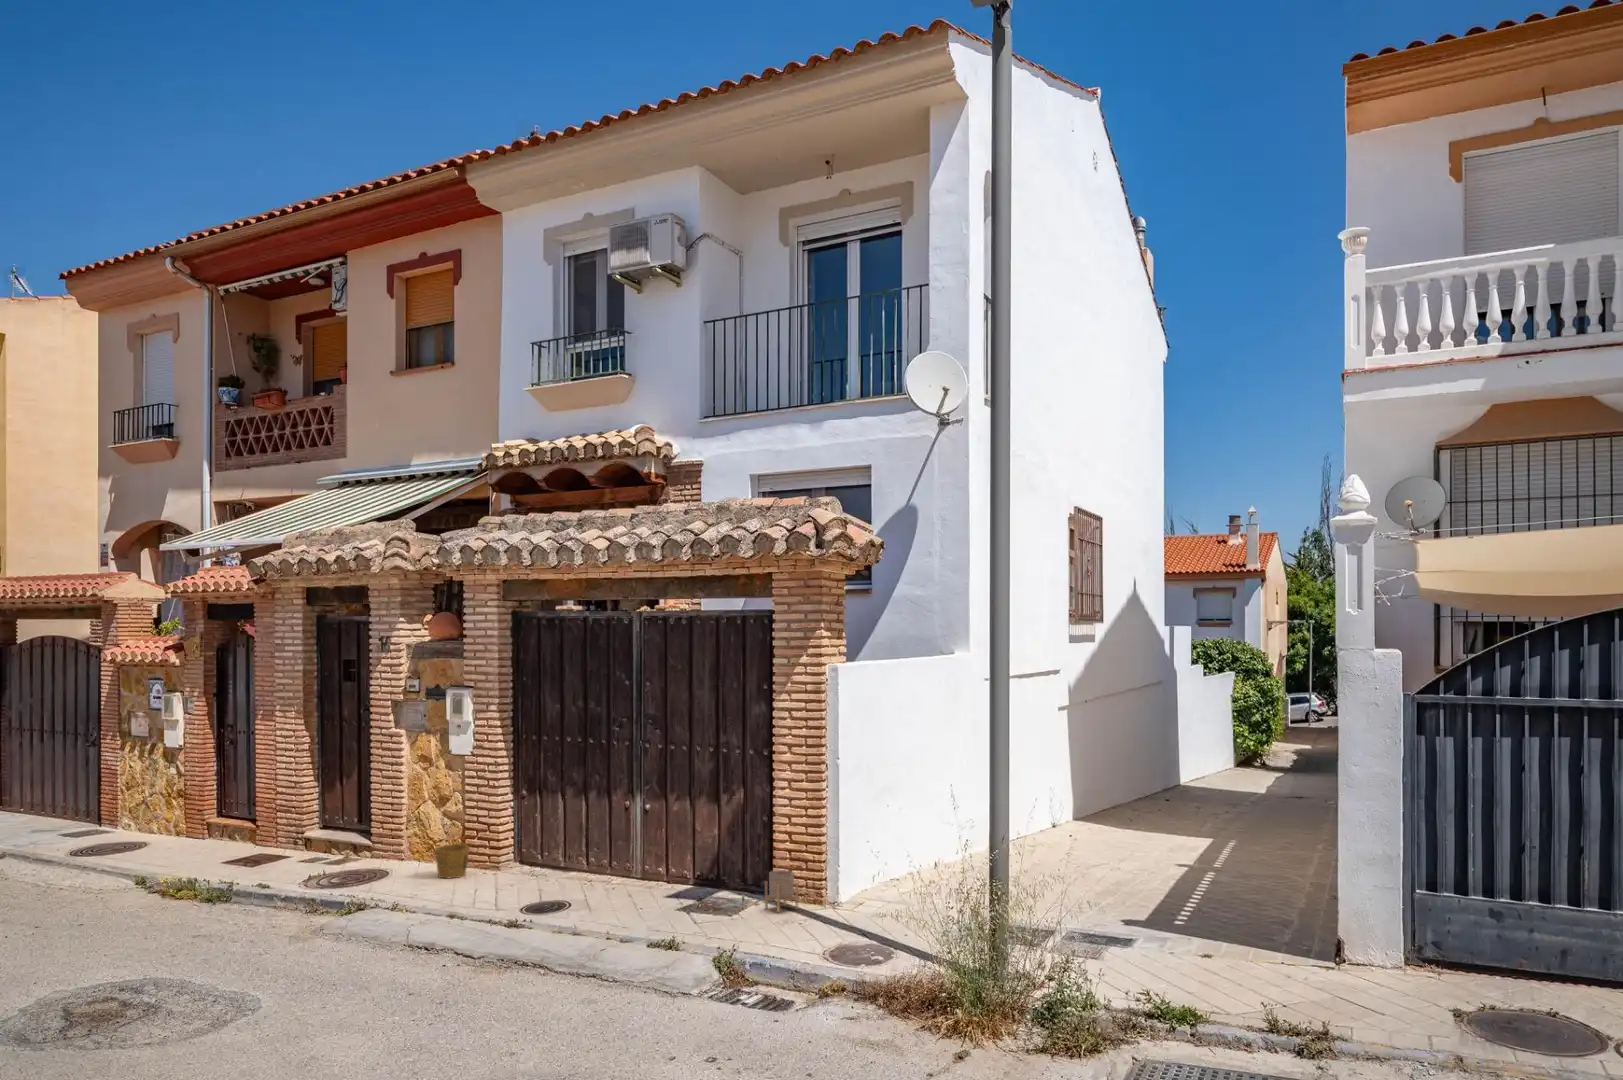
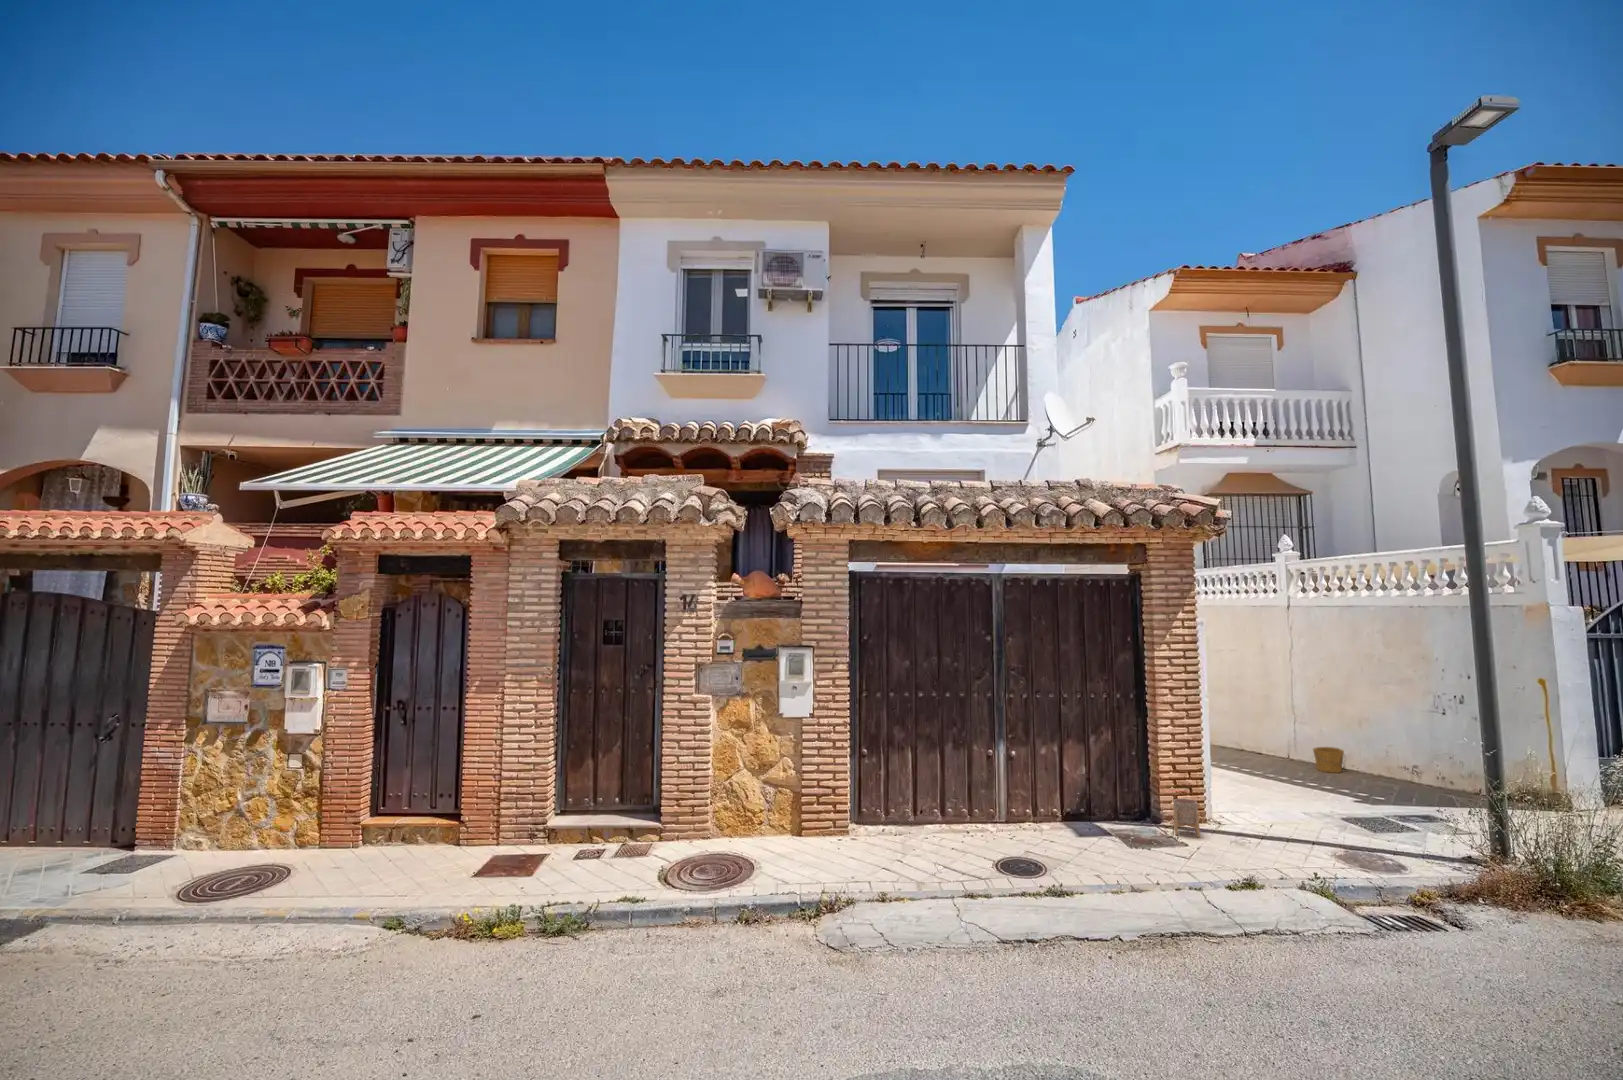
bucket: present [435,844,470,878] -> present [1313,747,1344,773]

